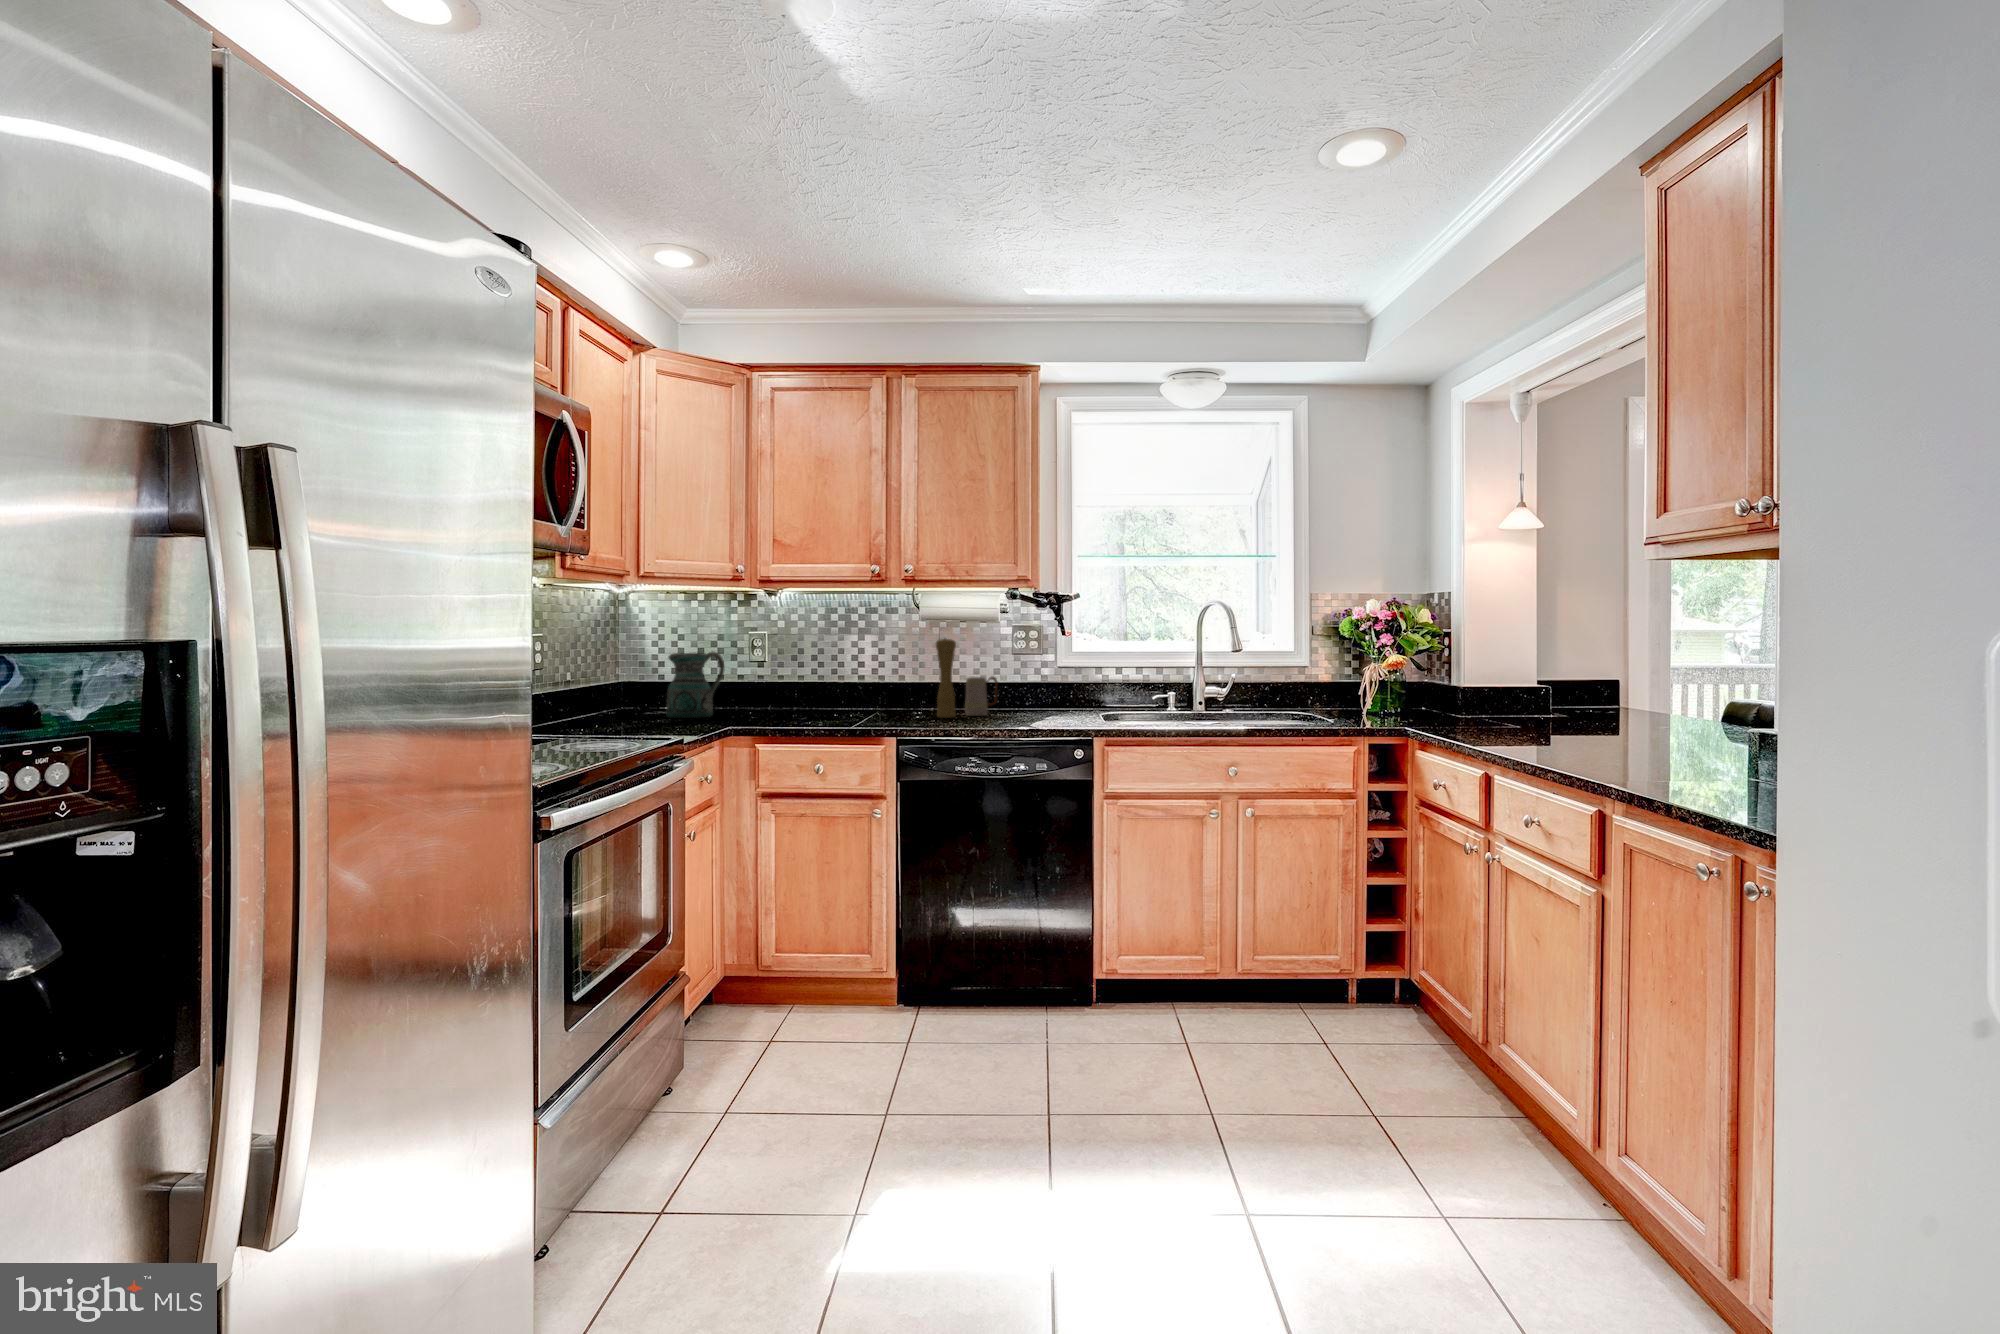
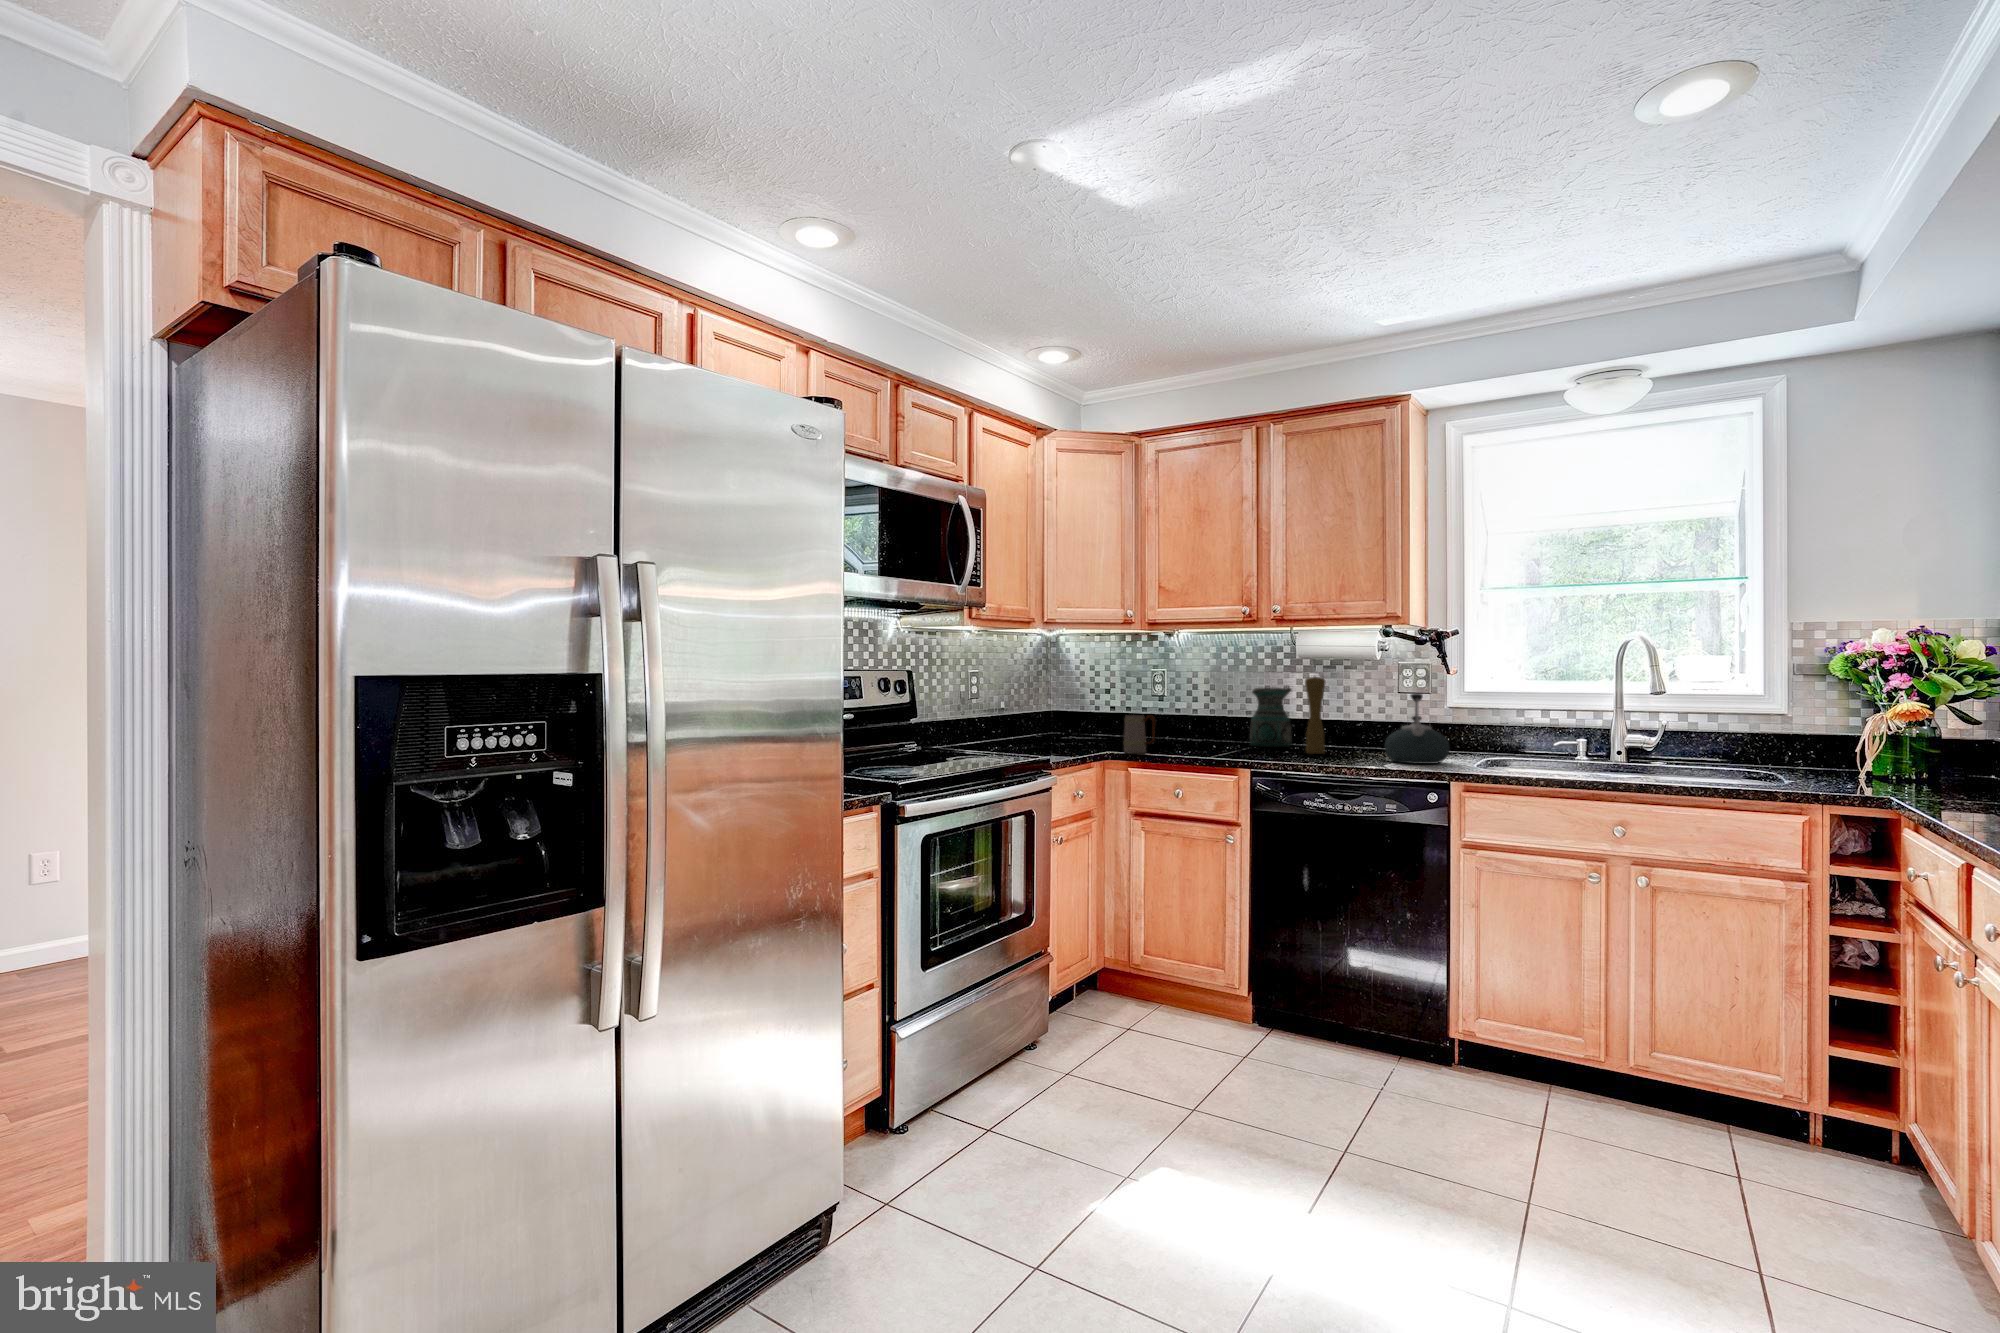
ceramic pitcher: present [667,652,724,718] -> present [1250,688,1292,747]
kettle: none [1022,654,1080,722] -> present [1385,693,1449,764]
mug: present [965,677,998,716] -> present [1123,715,1155,754]

